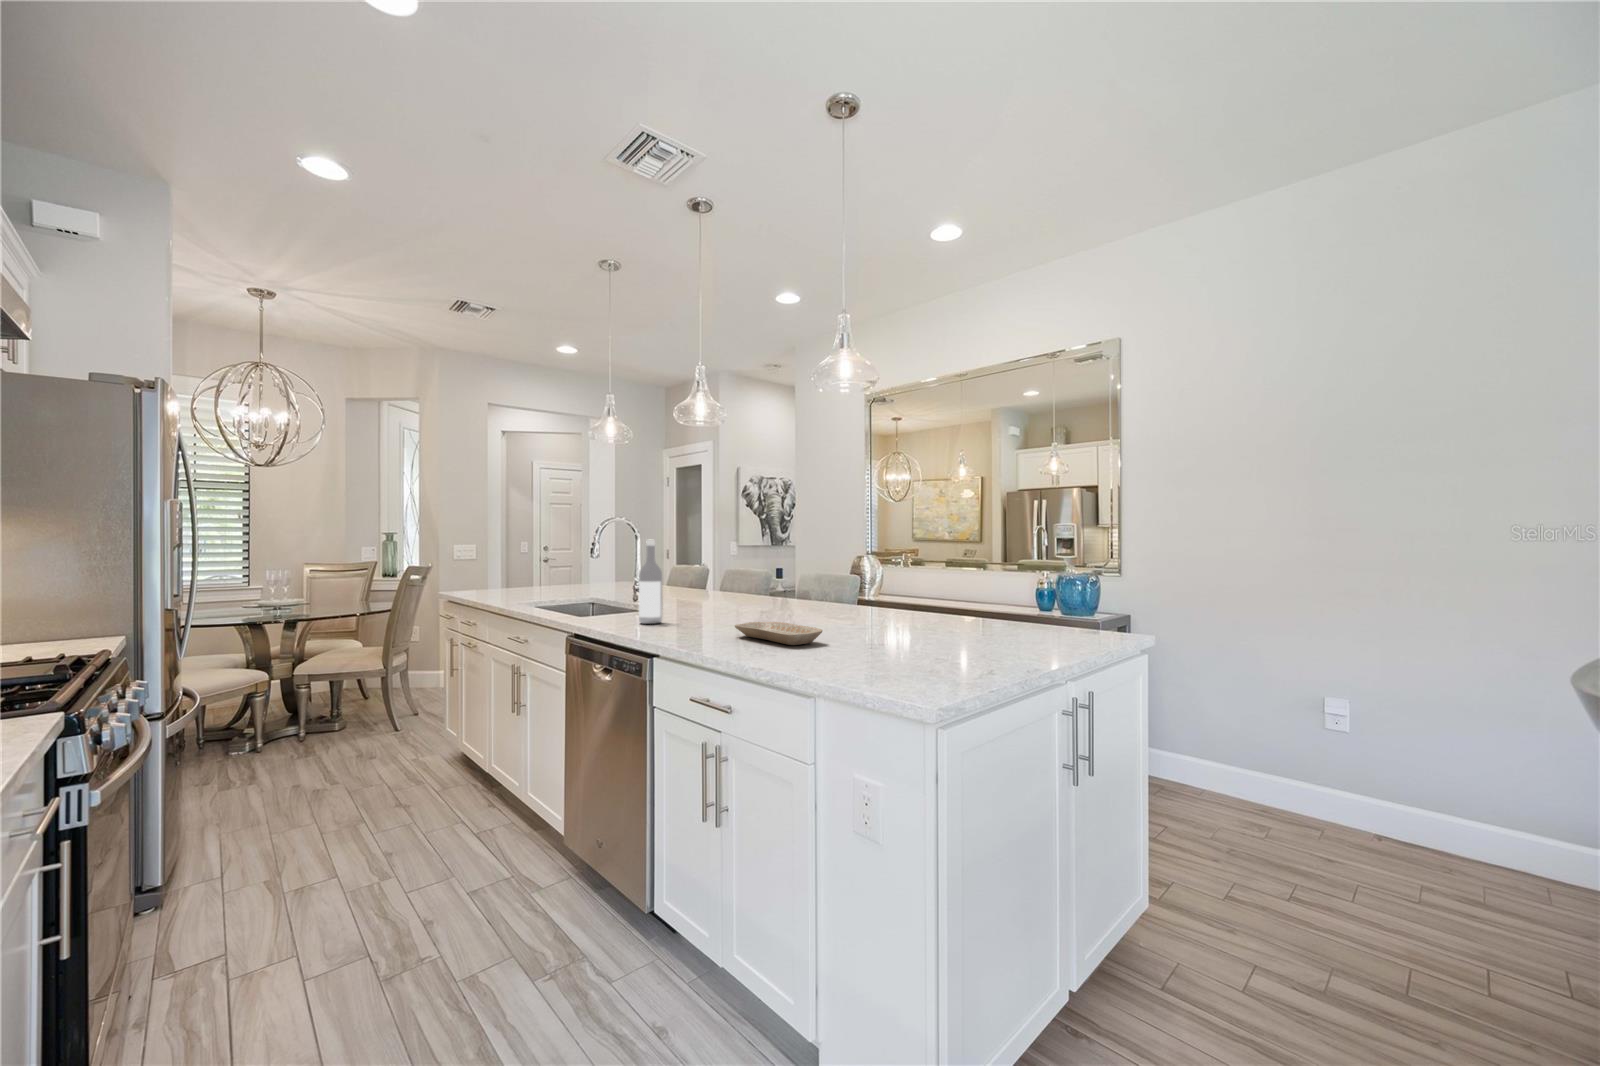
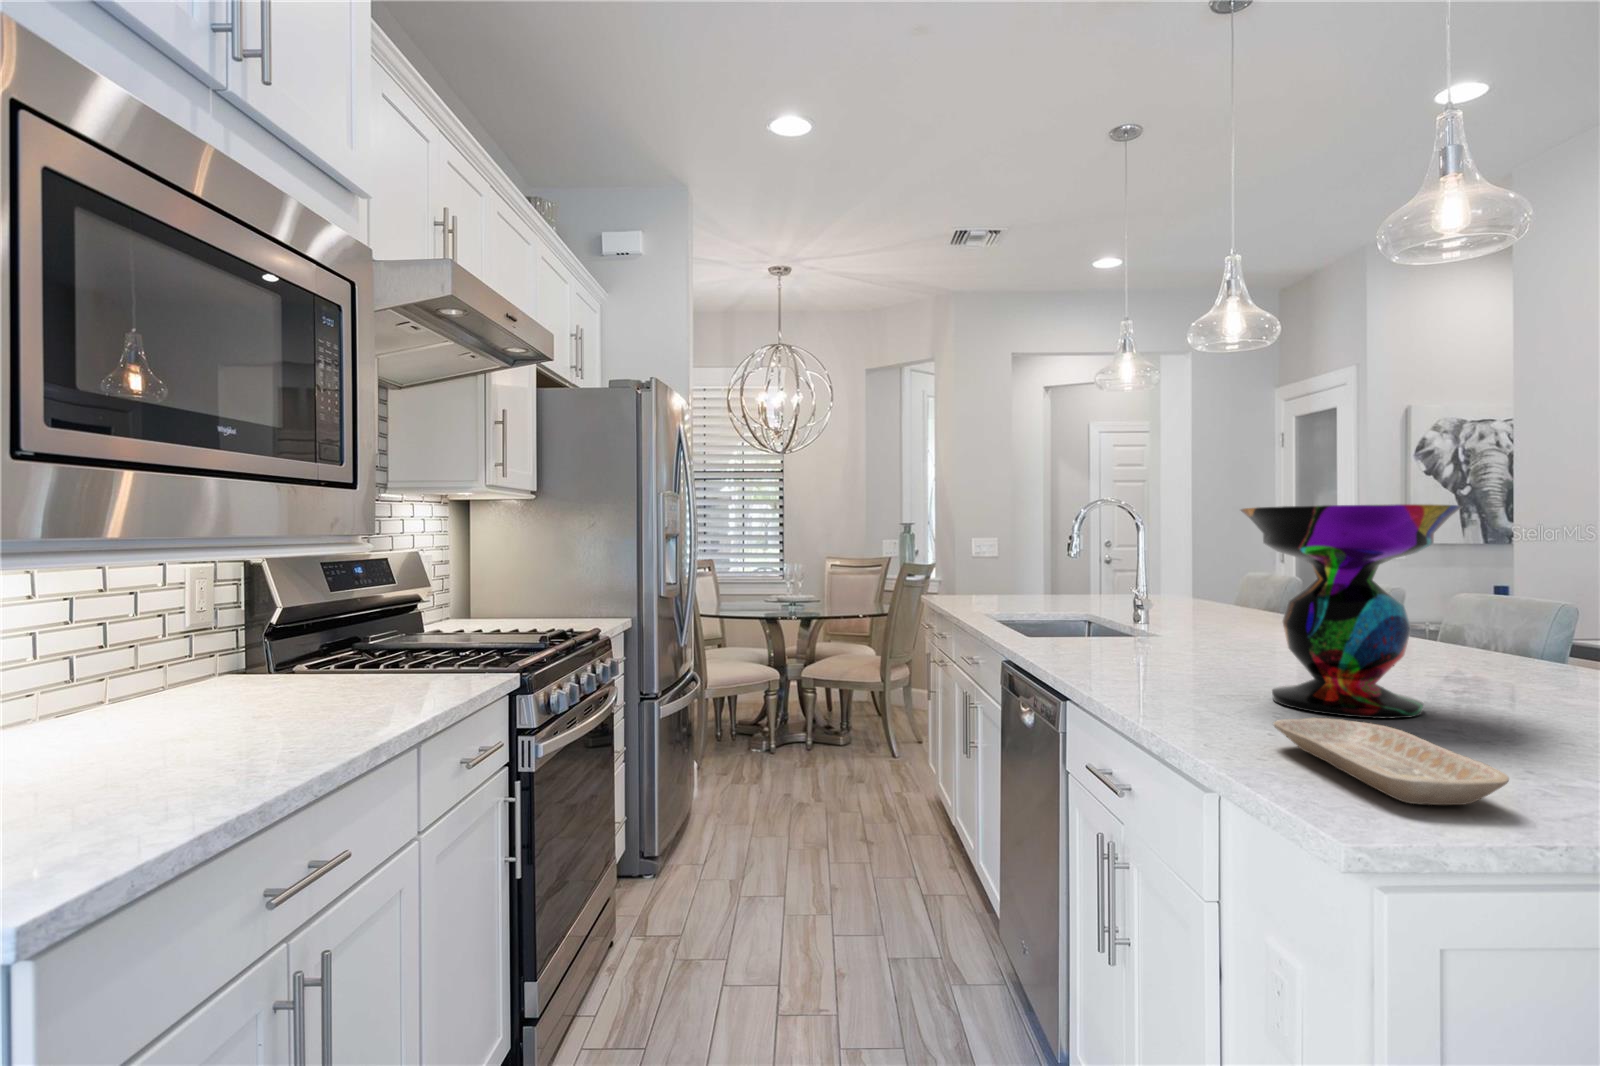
decorative bowl: none [704,525,794,625] -> present [1241,504,1462,719]
wine bottle: present [639,539,662,624] -> none [1113,536,1157,686]

